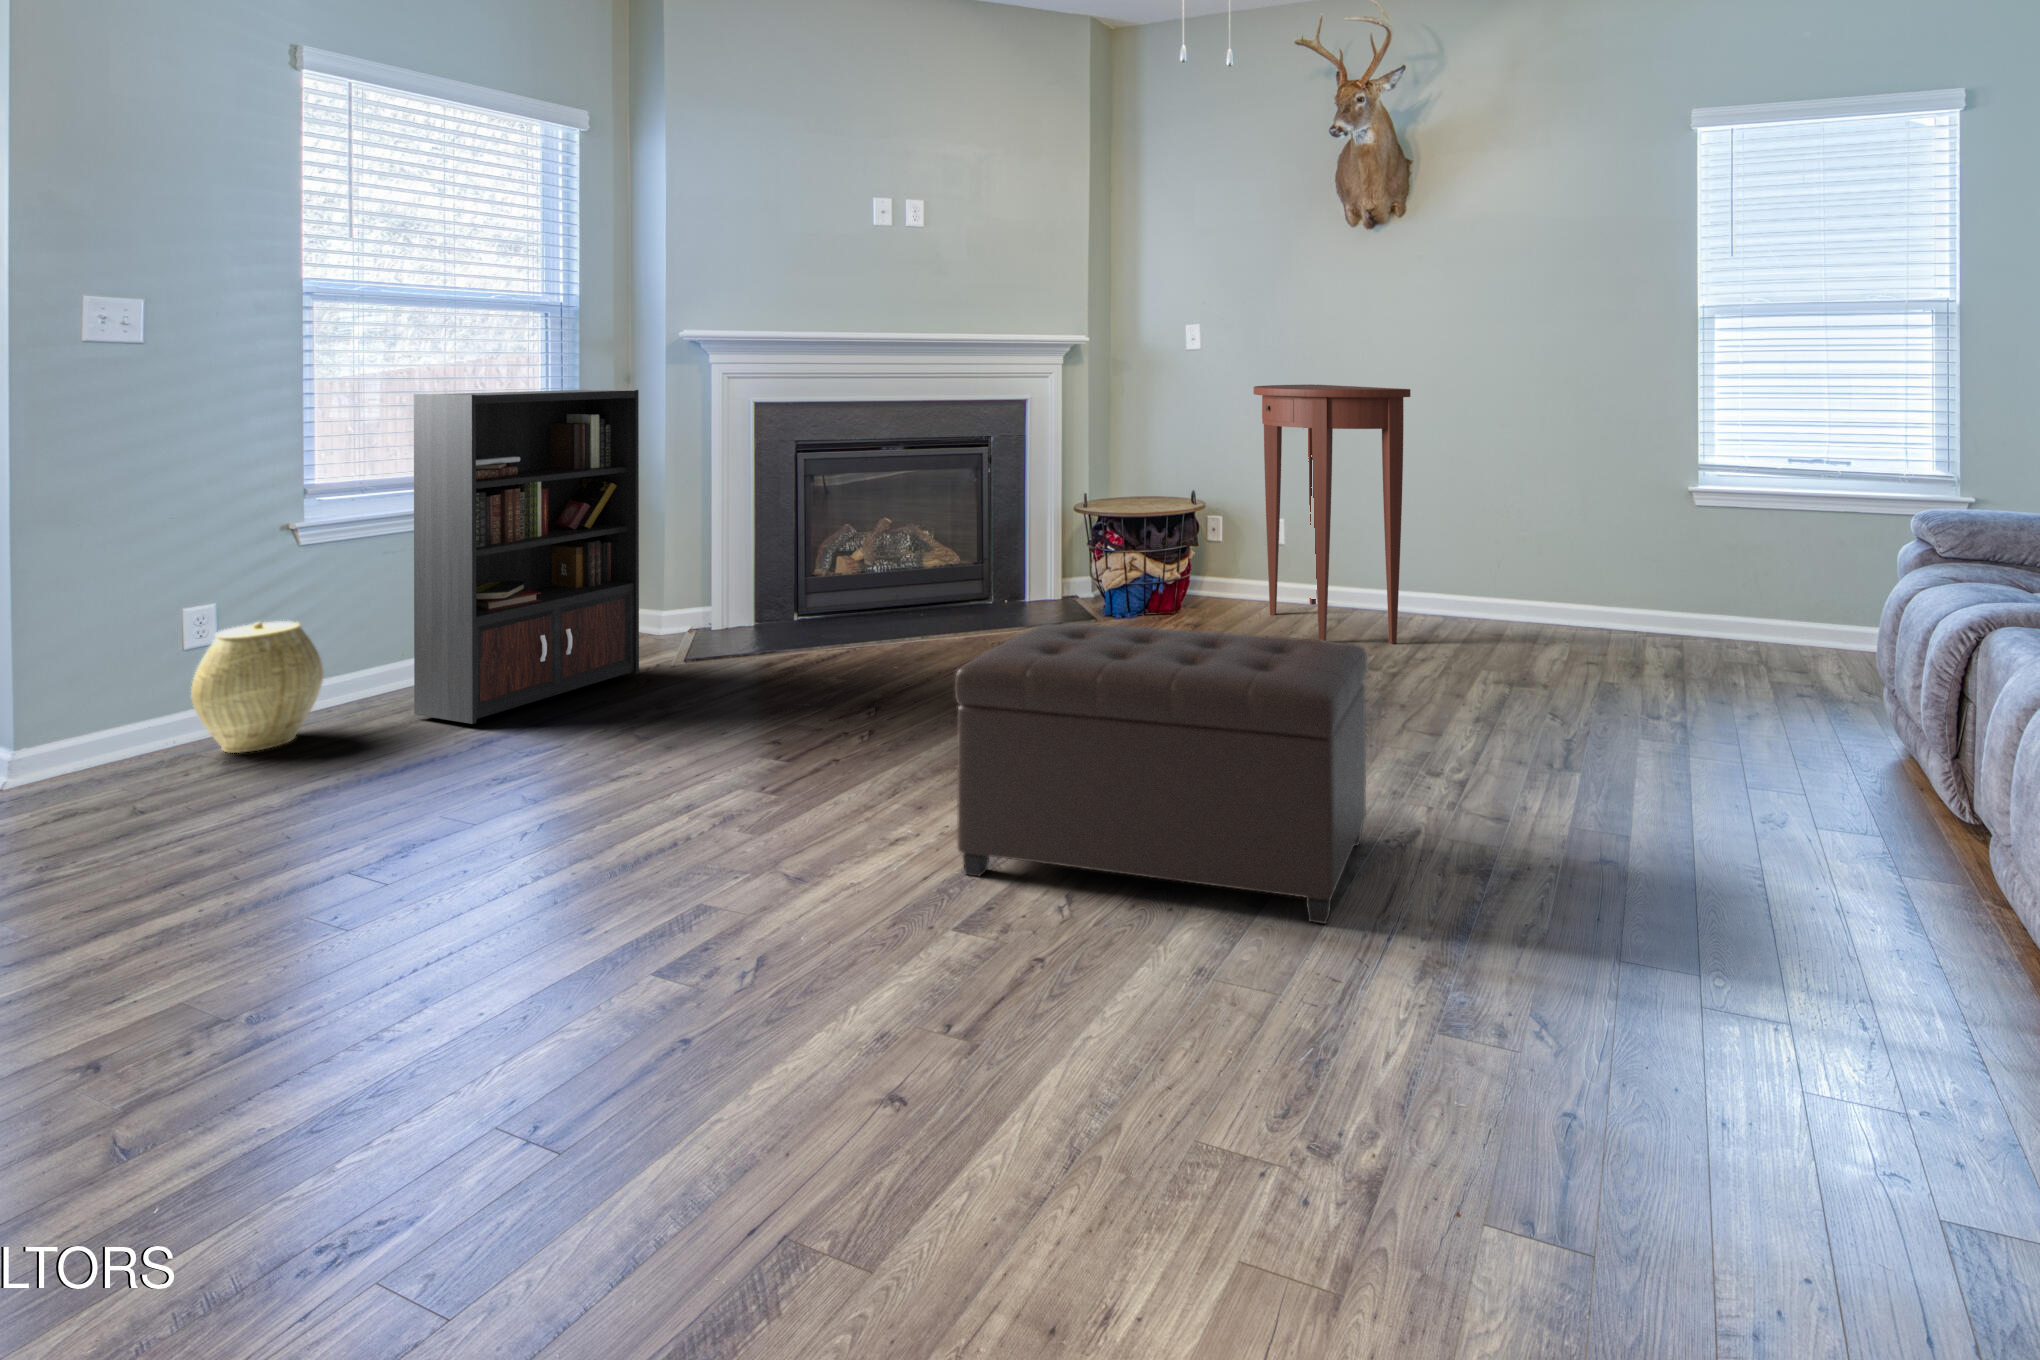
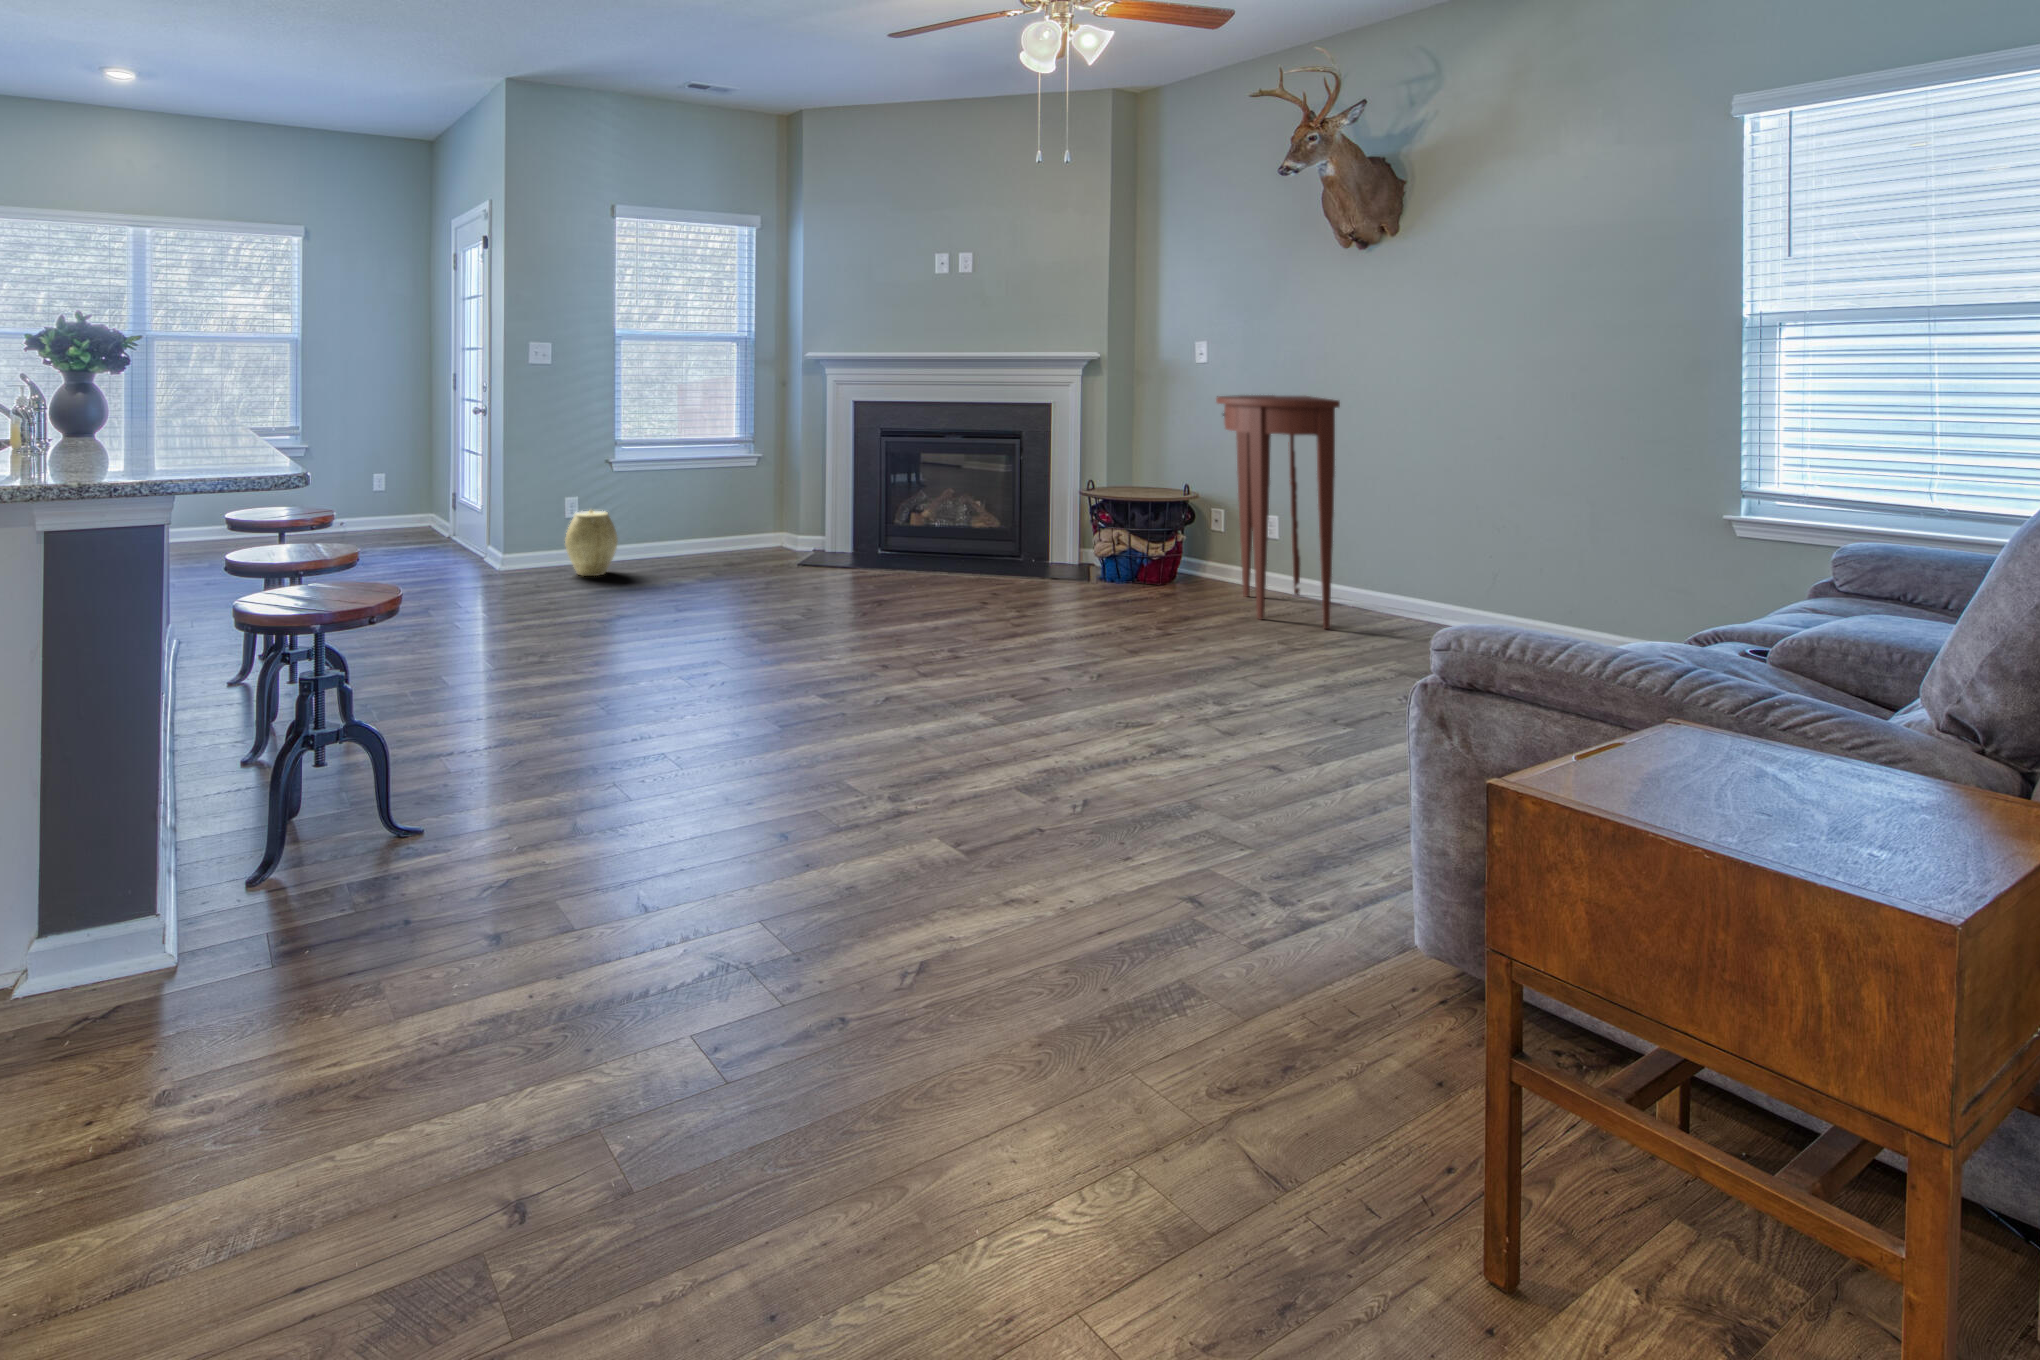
bookcase: present [414,389,639,724] -> none [656,390,771,579]
ottoman: present [955,624,1367,924] -> none [844,547,1105,742]

